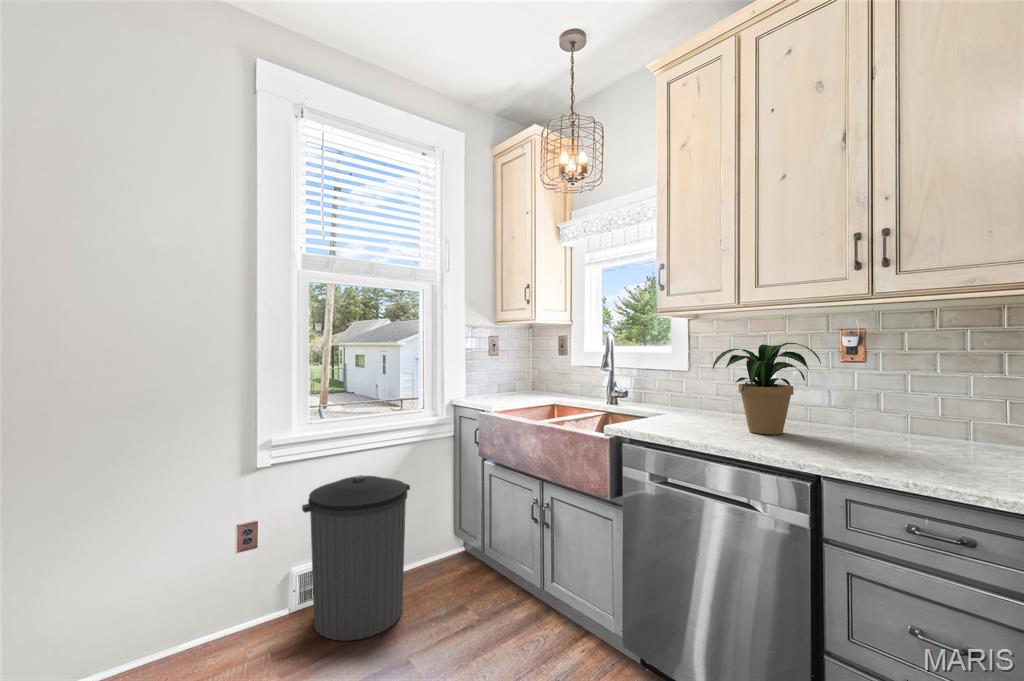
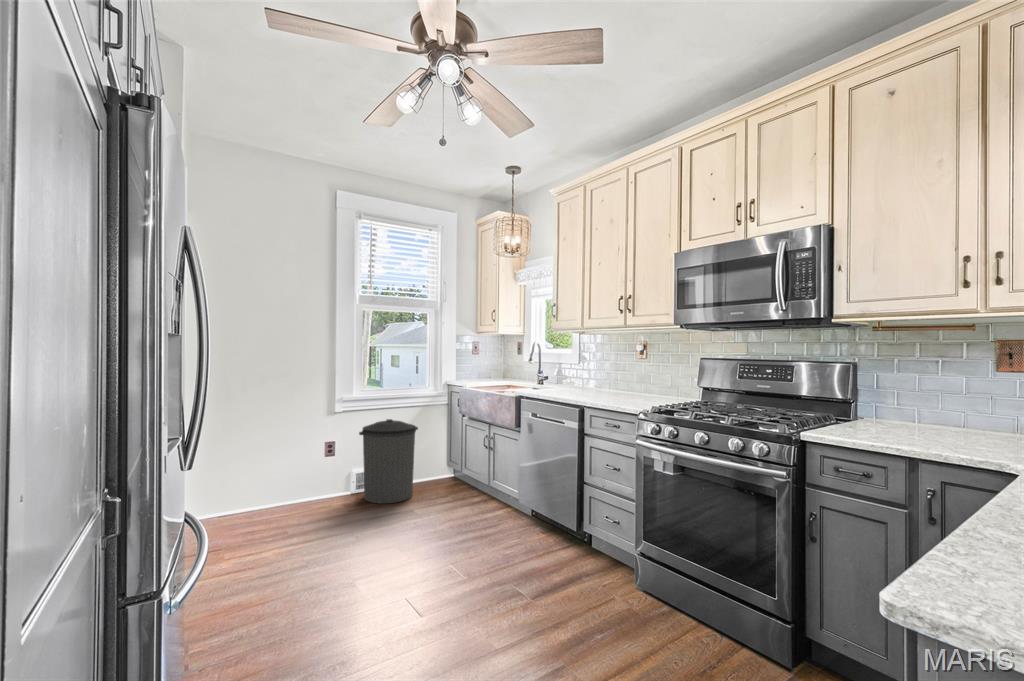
potted plant: present [713,343,821,434] -> none [567,348,617,394]

